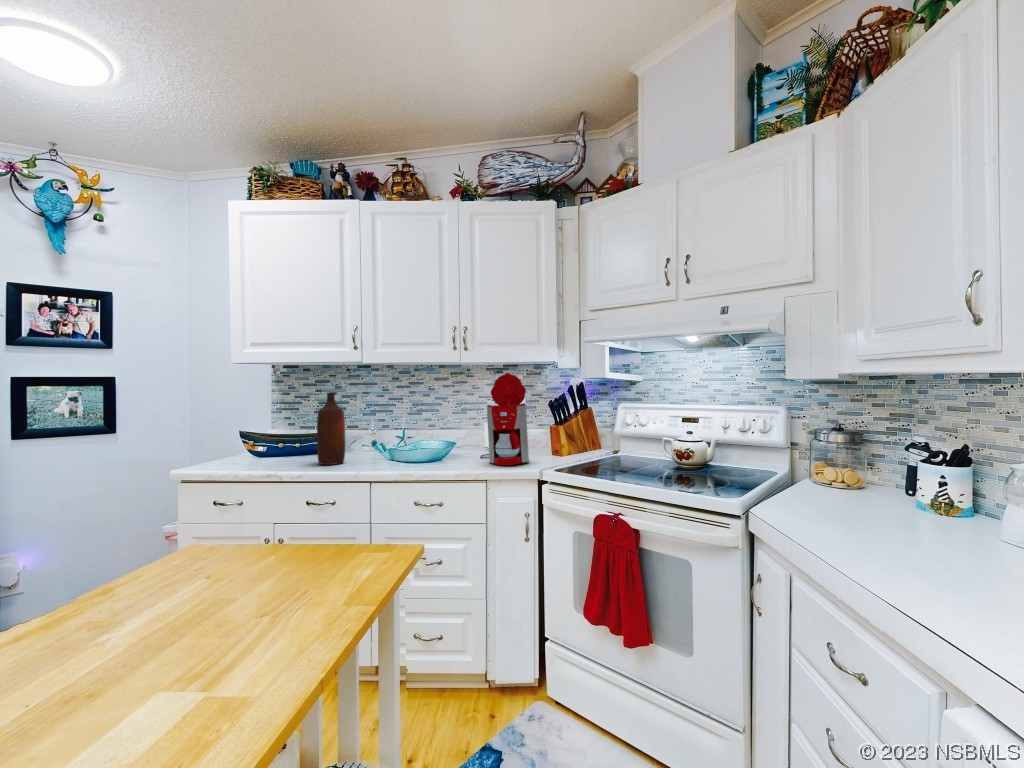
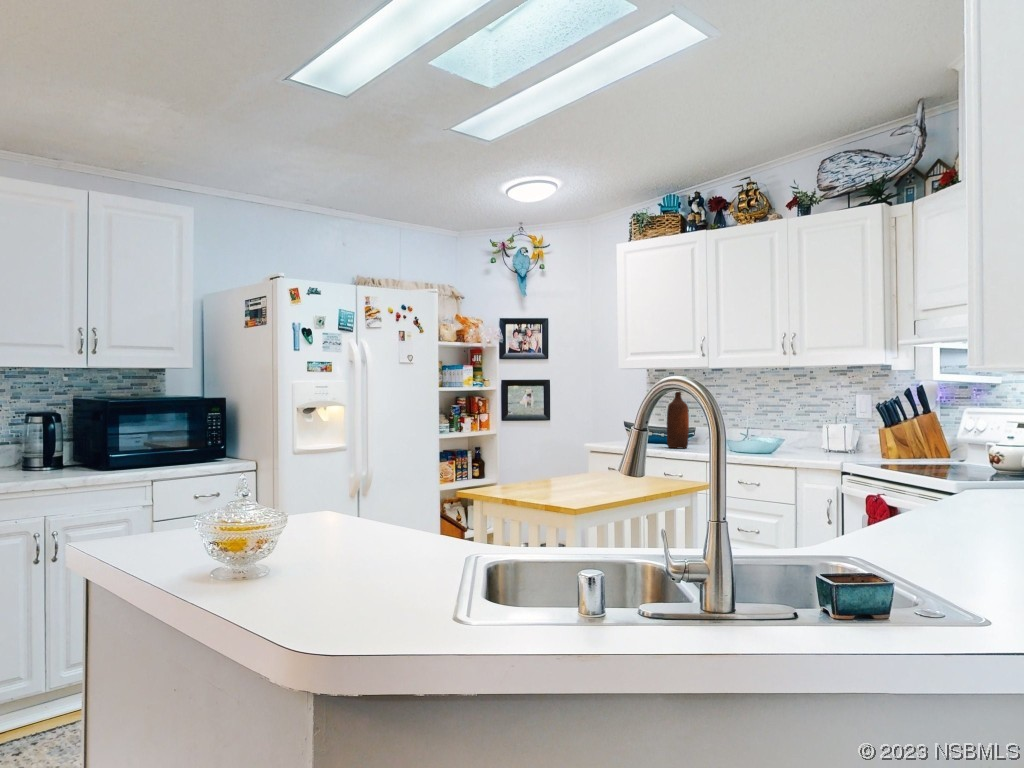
coffee maker: present [480,373,529,465] -> none [802,373,856,458]

